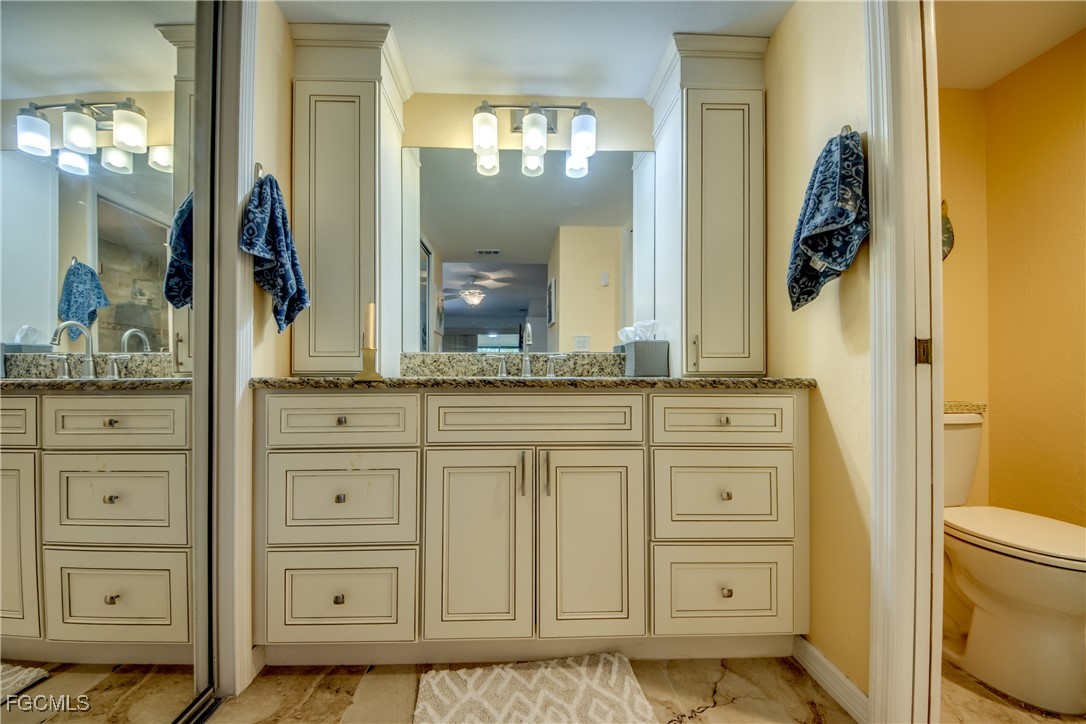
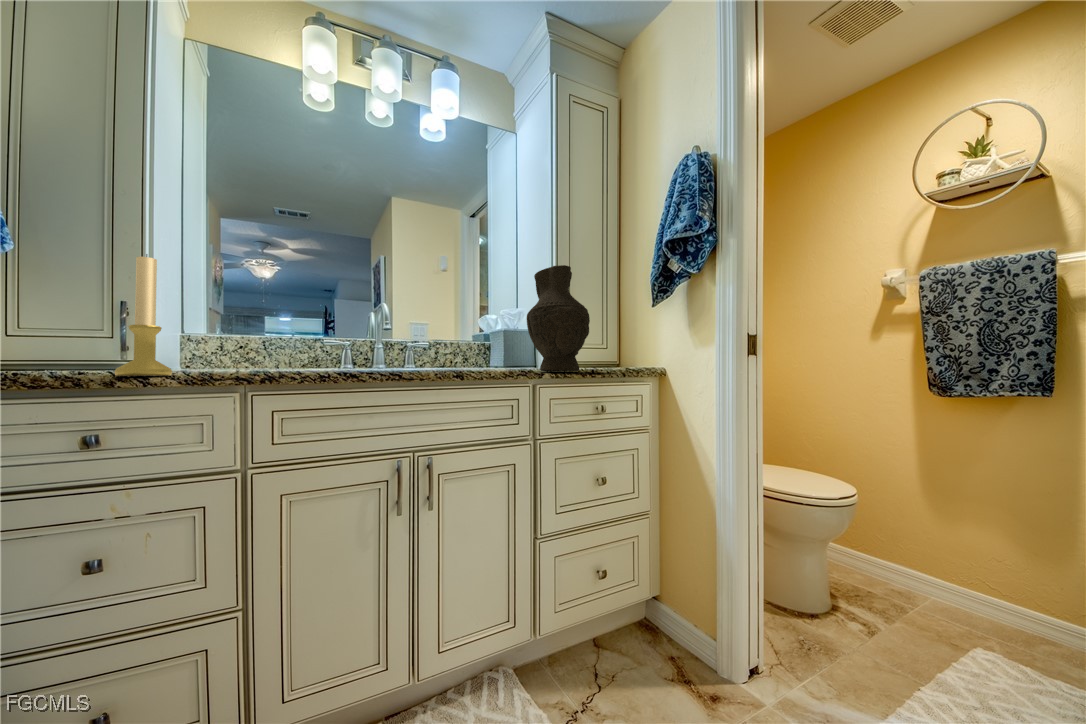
decorative vase: none [652,276,716,381] -> present [527,265,590,371]

